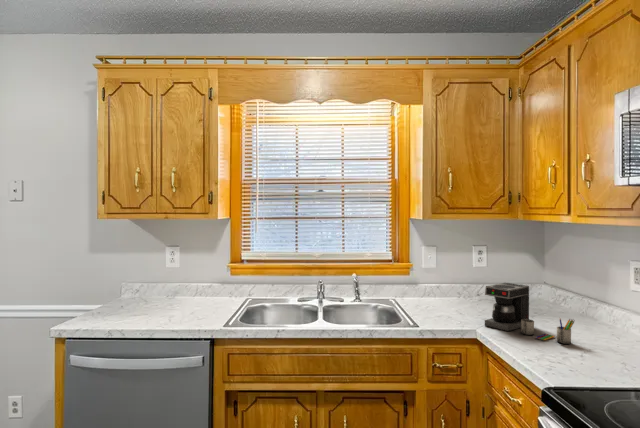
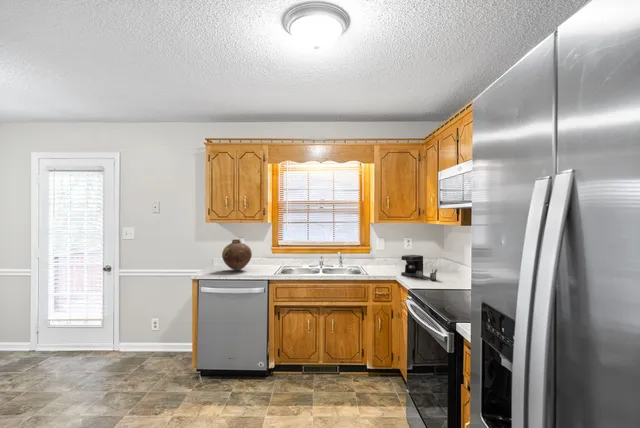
vase: none [125,251,186,312] -> present [222,239,252,270]

